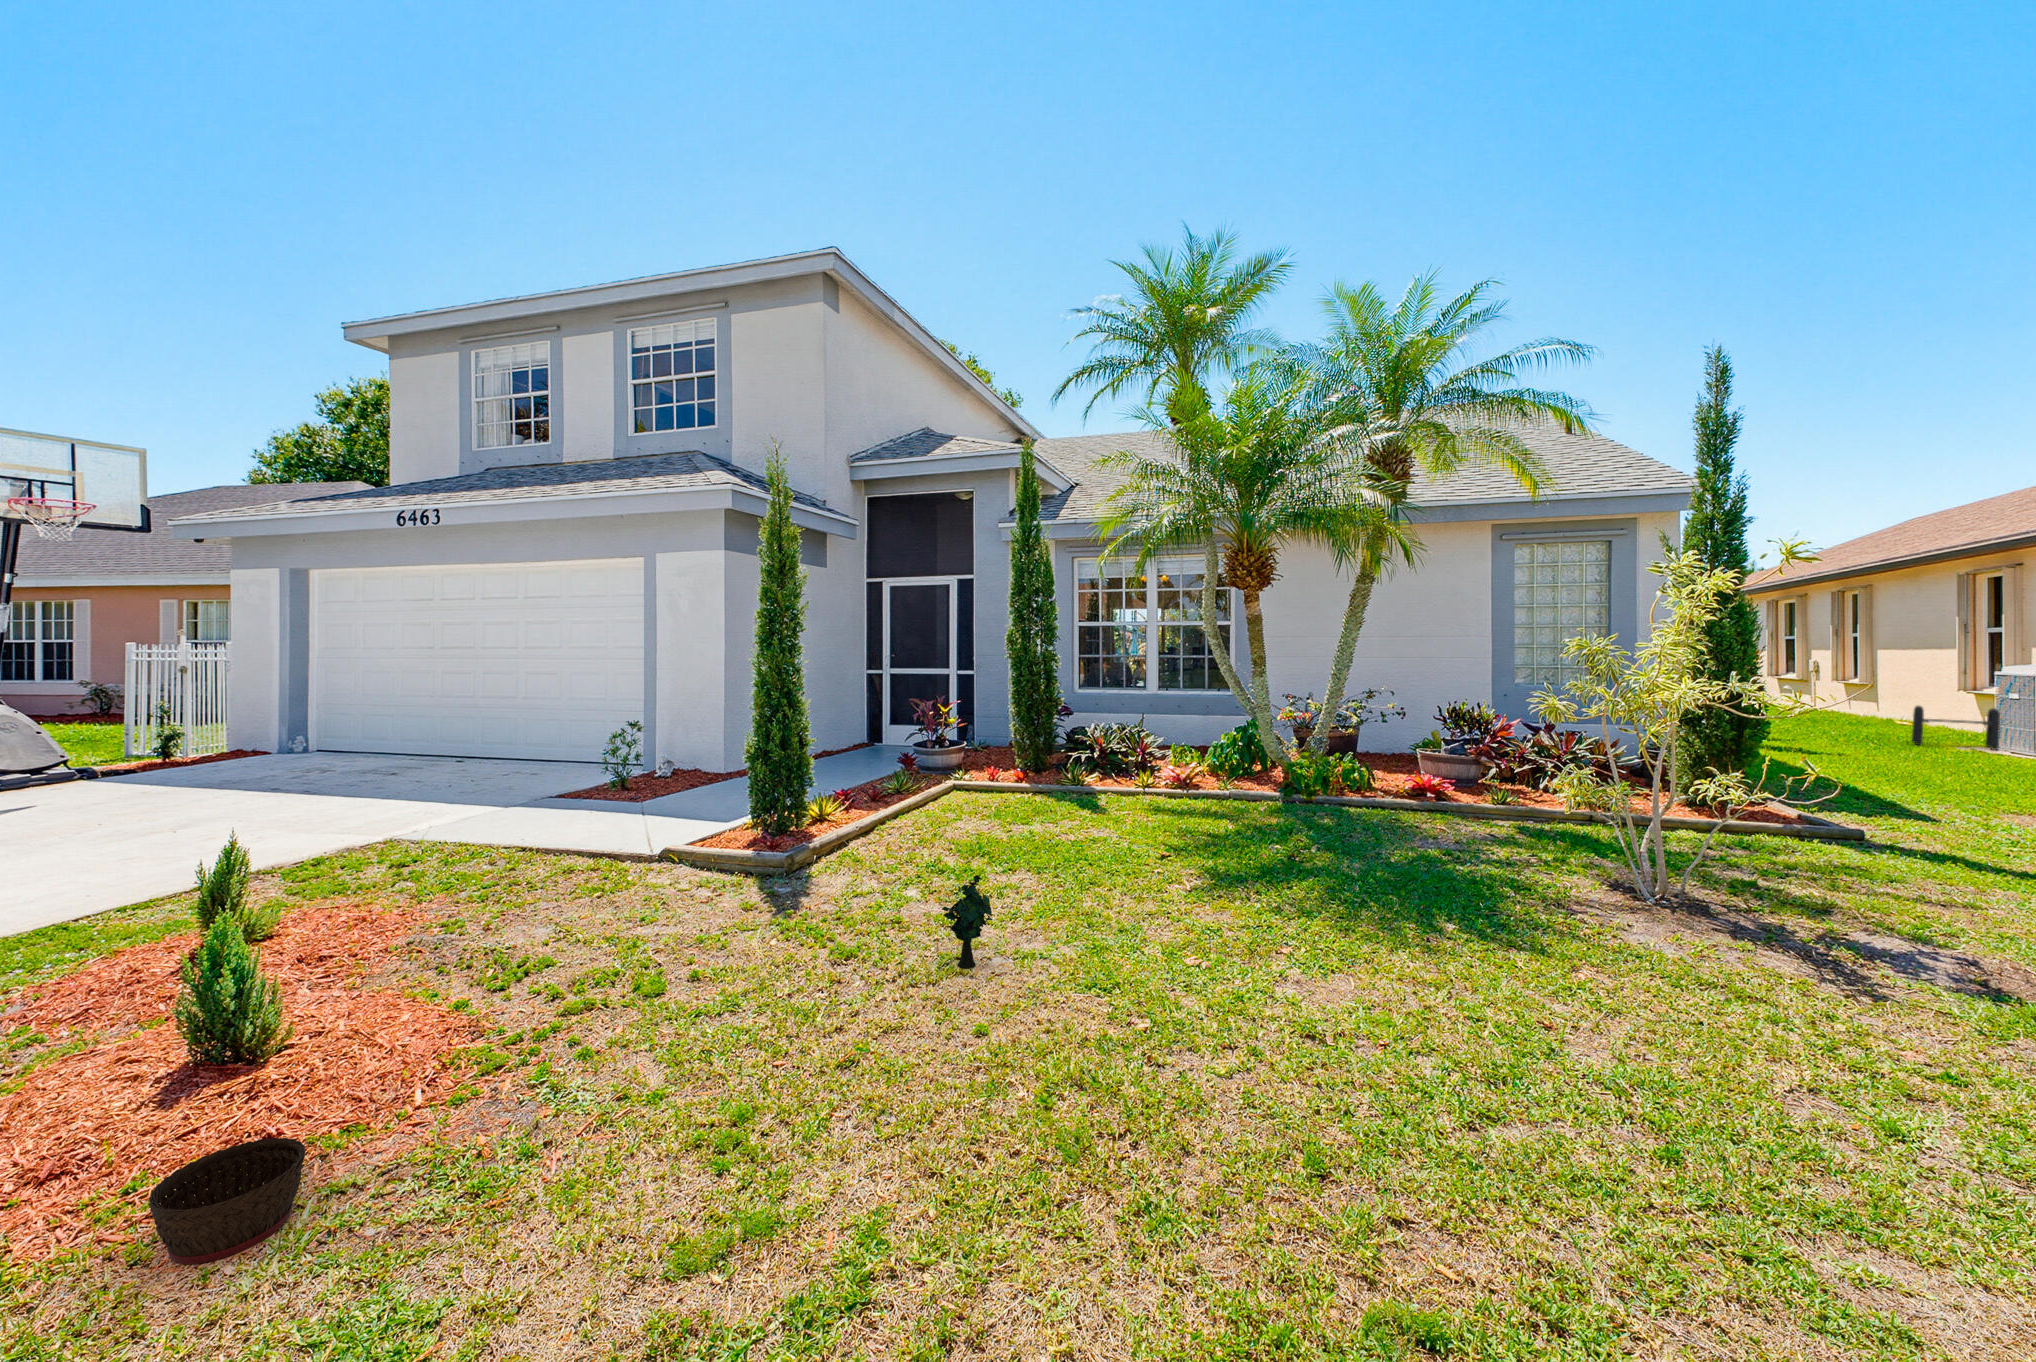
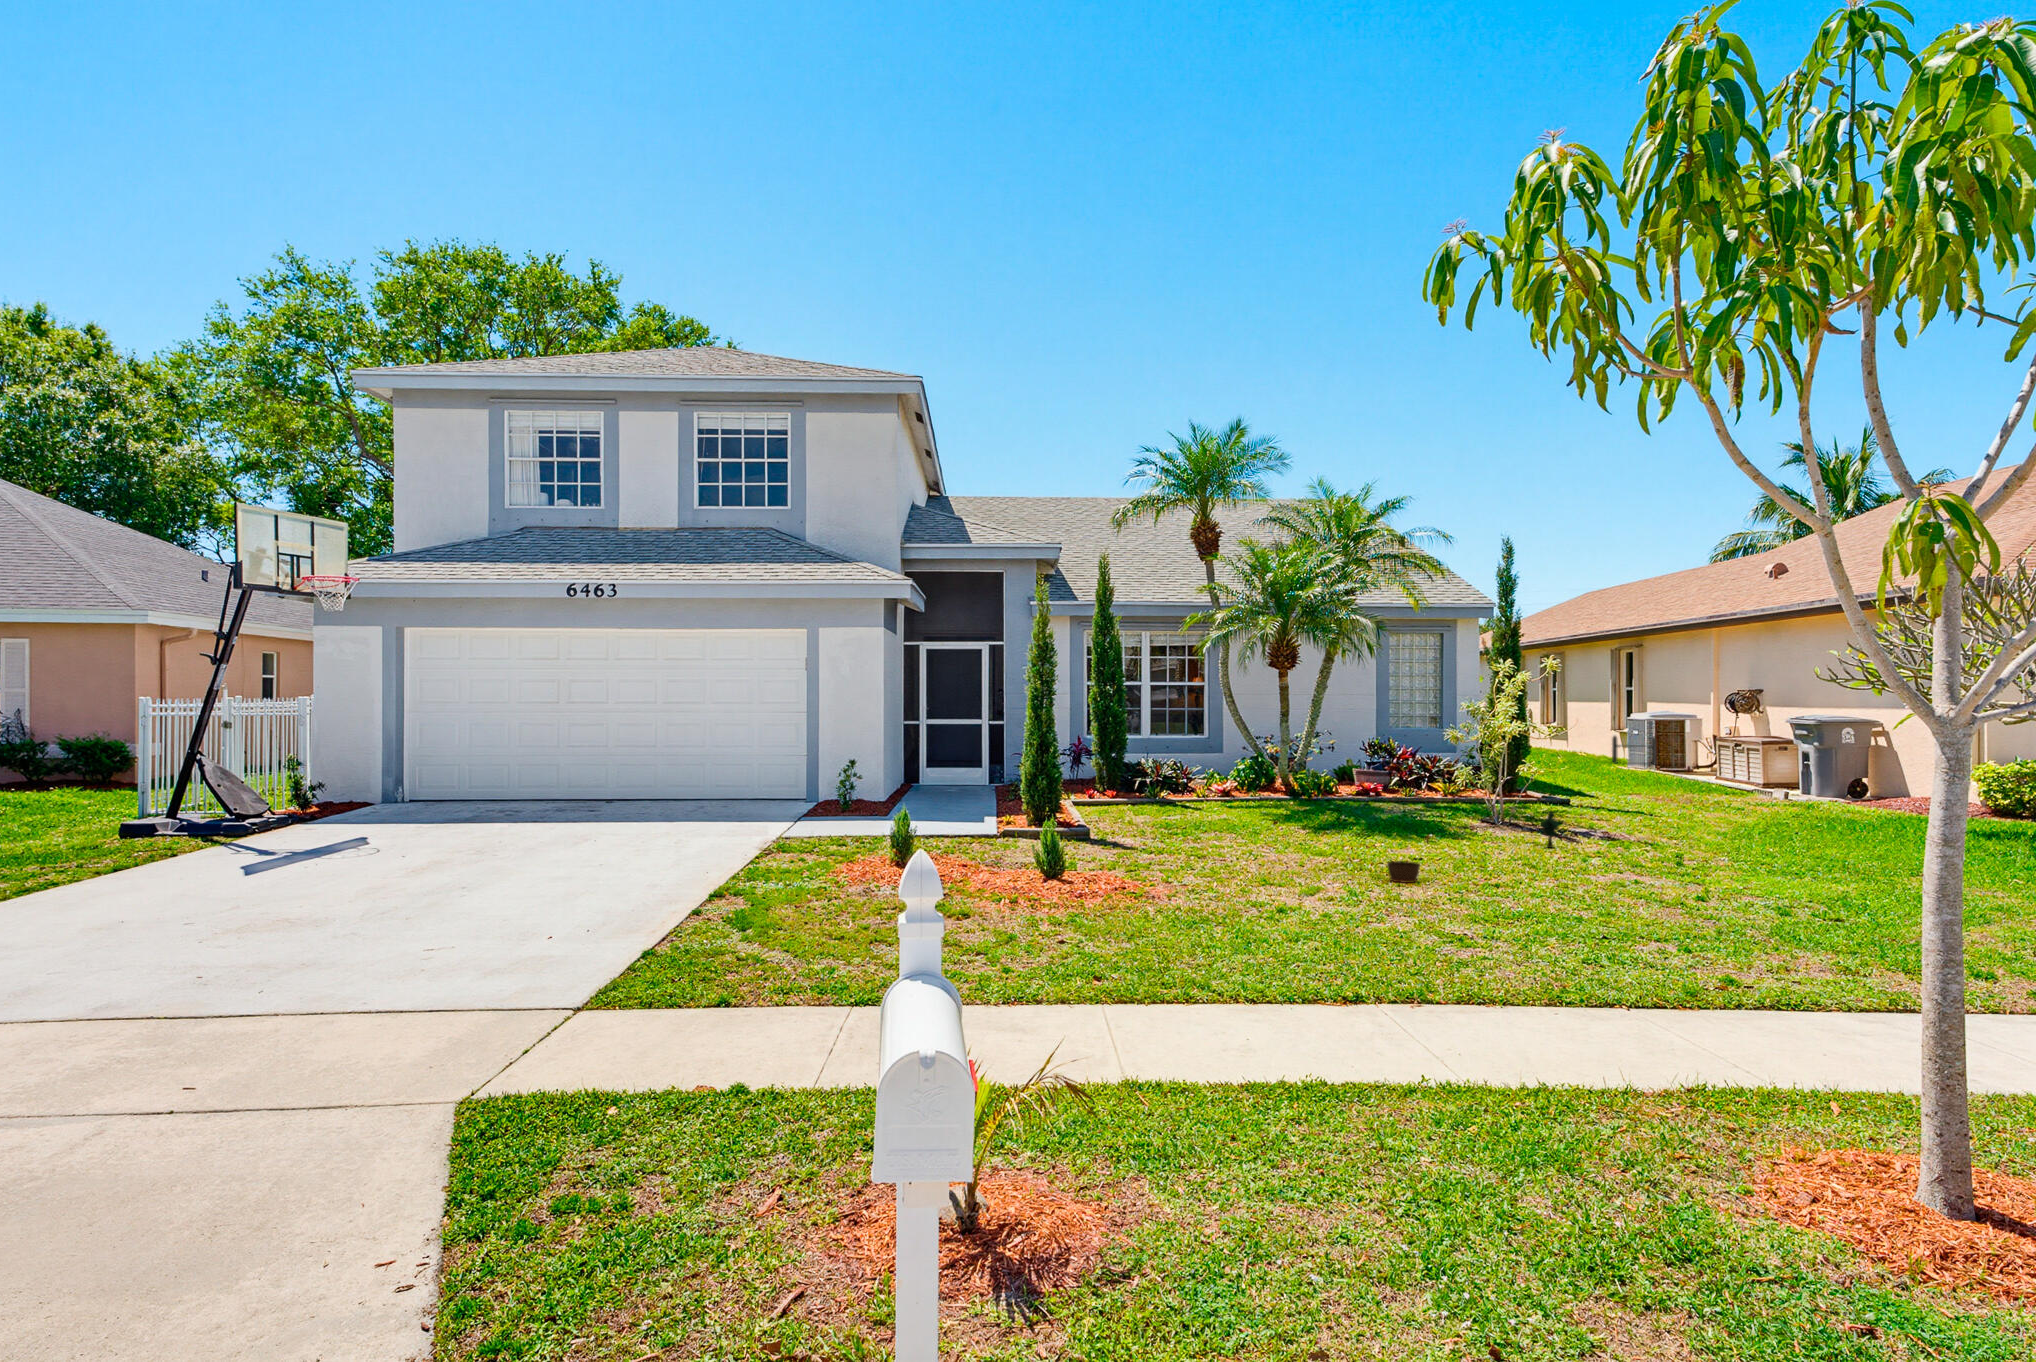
decorative plant: present [942,875,993,968] -> present [1540,808,1560,848]
basket: present [148,1138,306,1264] -> present [1387,861,1420,883]

